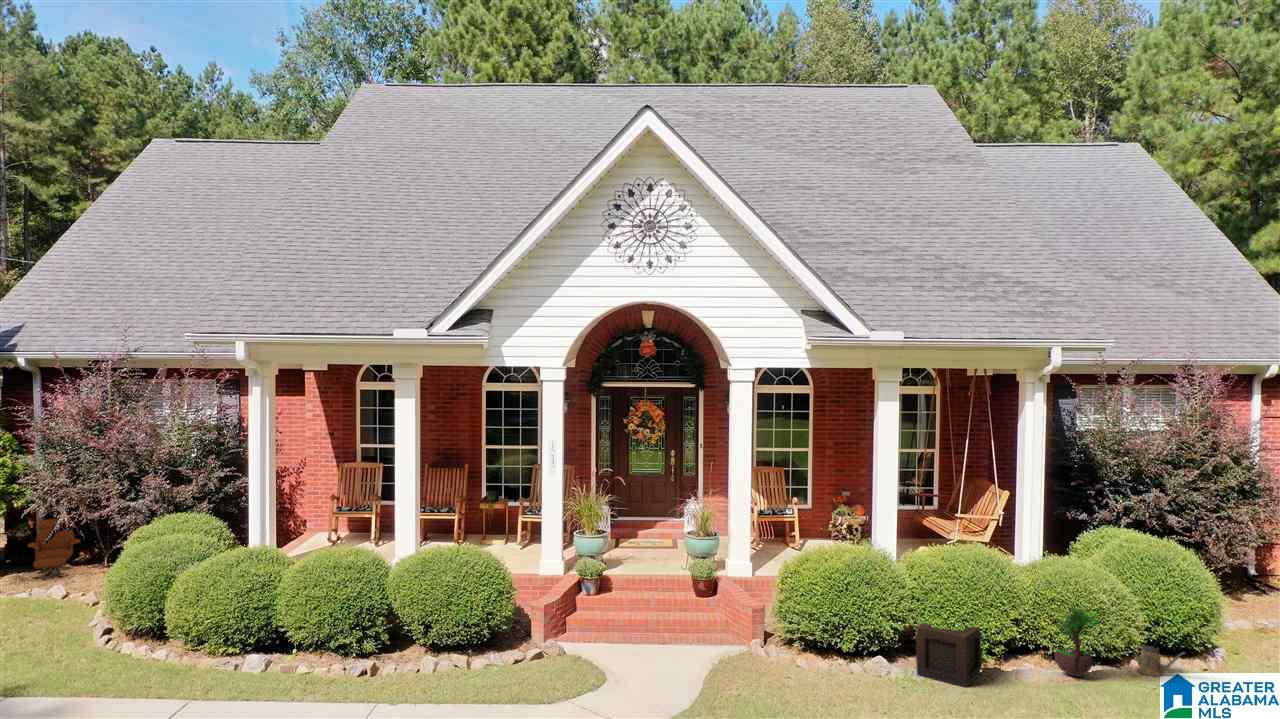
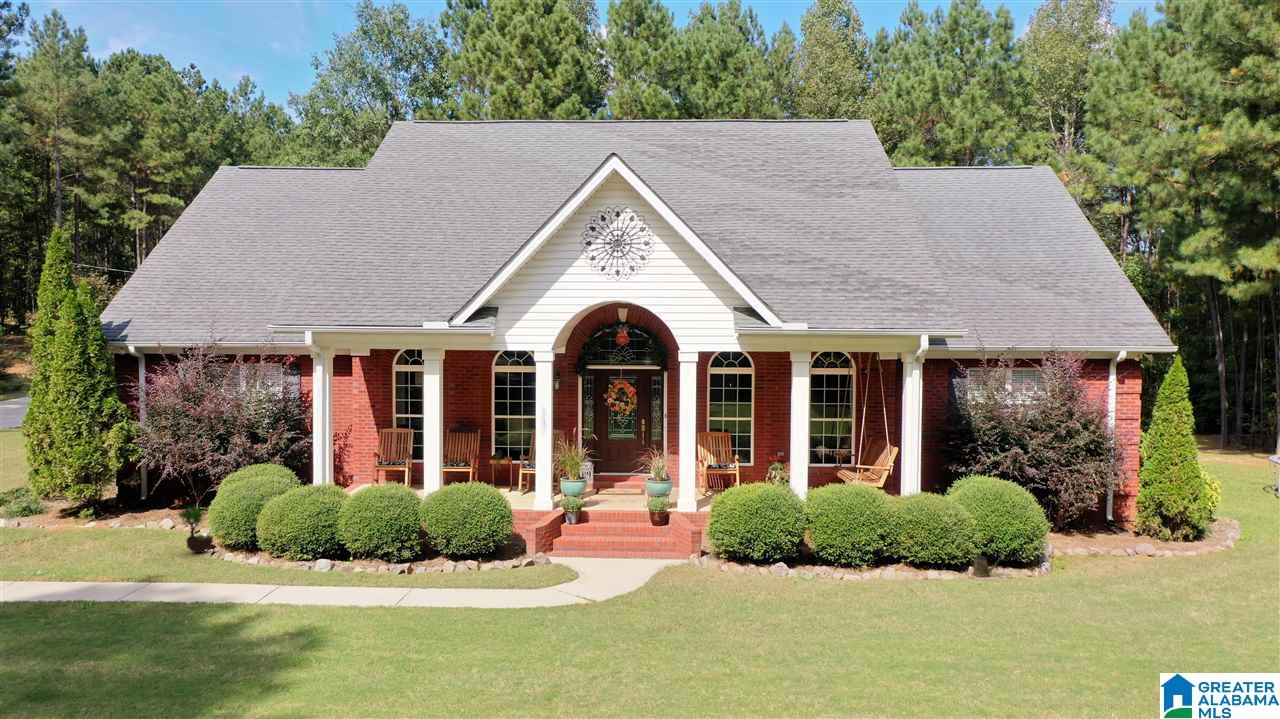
lounge chair: present [28,519,80,580] -> none [135,473,175,519]
potted tree: present [1055,604,1098,676] -> present [179,505,213,553]
wooden crate: present [916,623,982,687] -> none [806,535,855,581]

